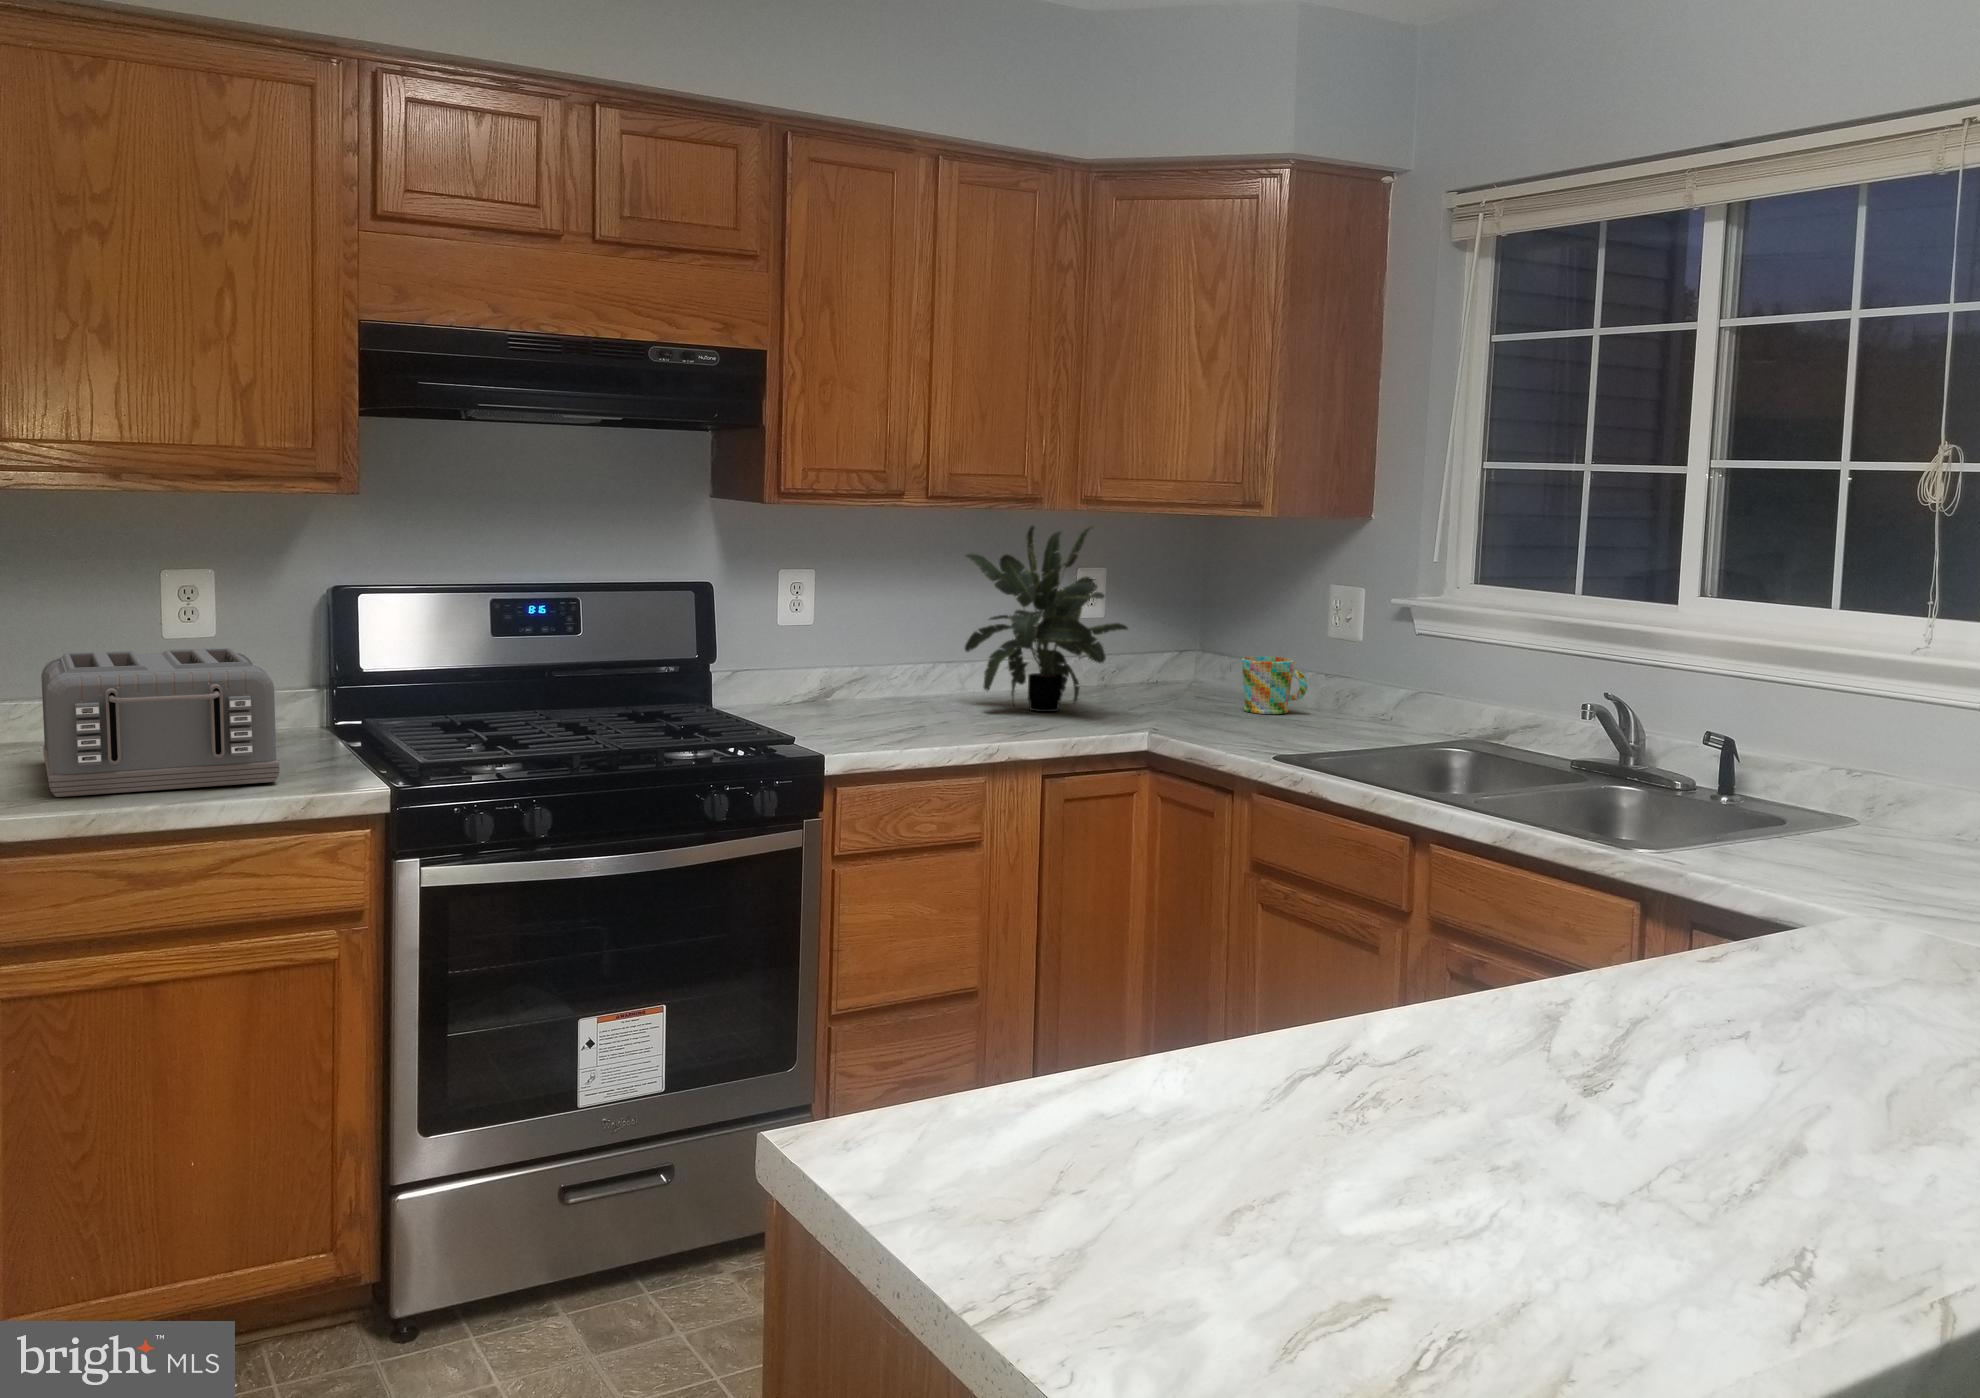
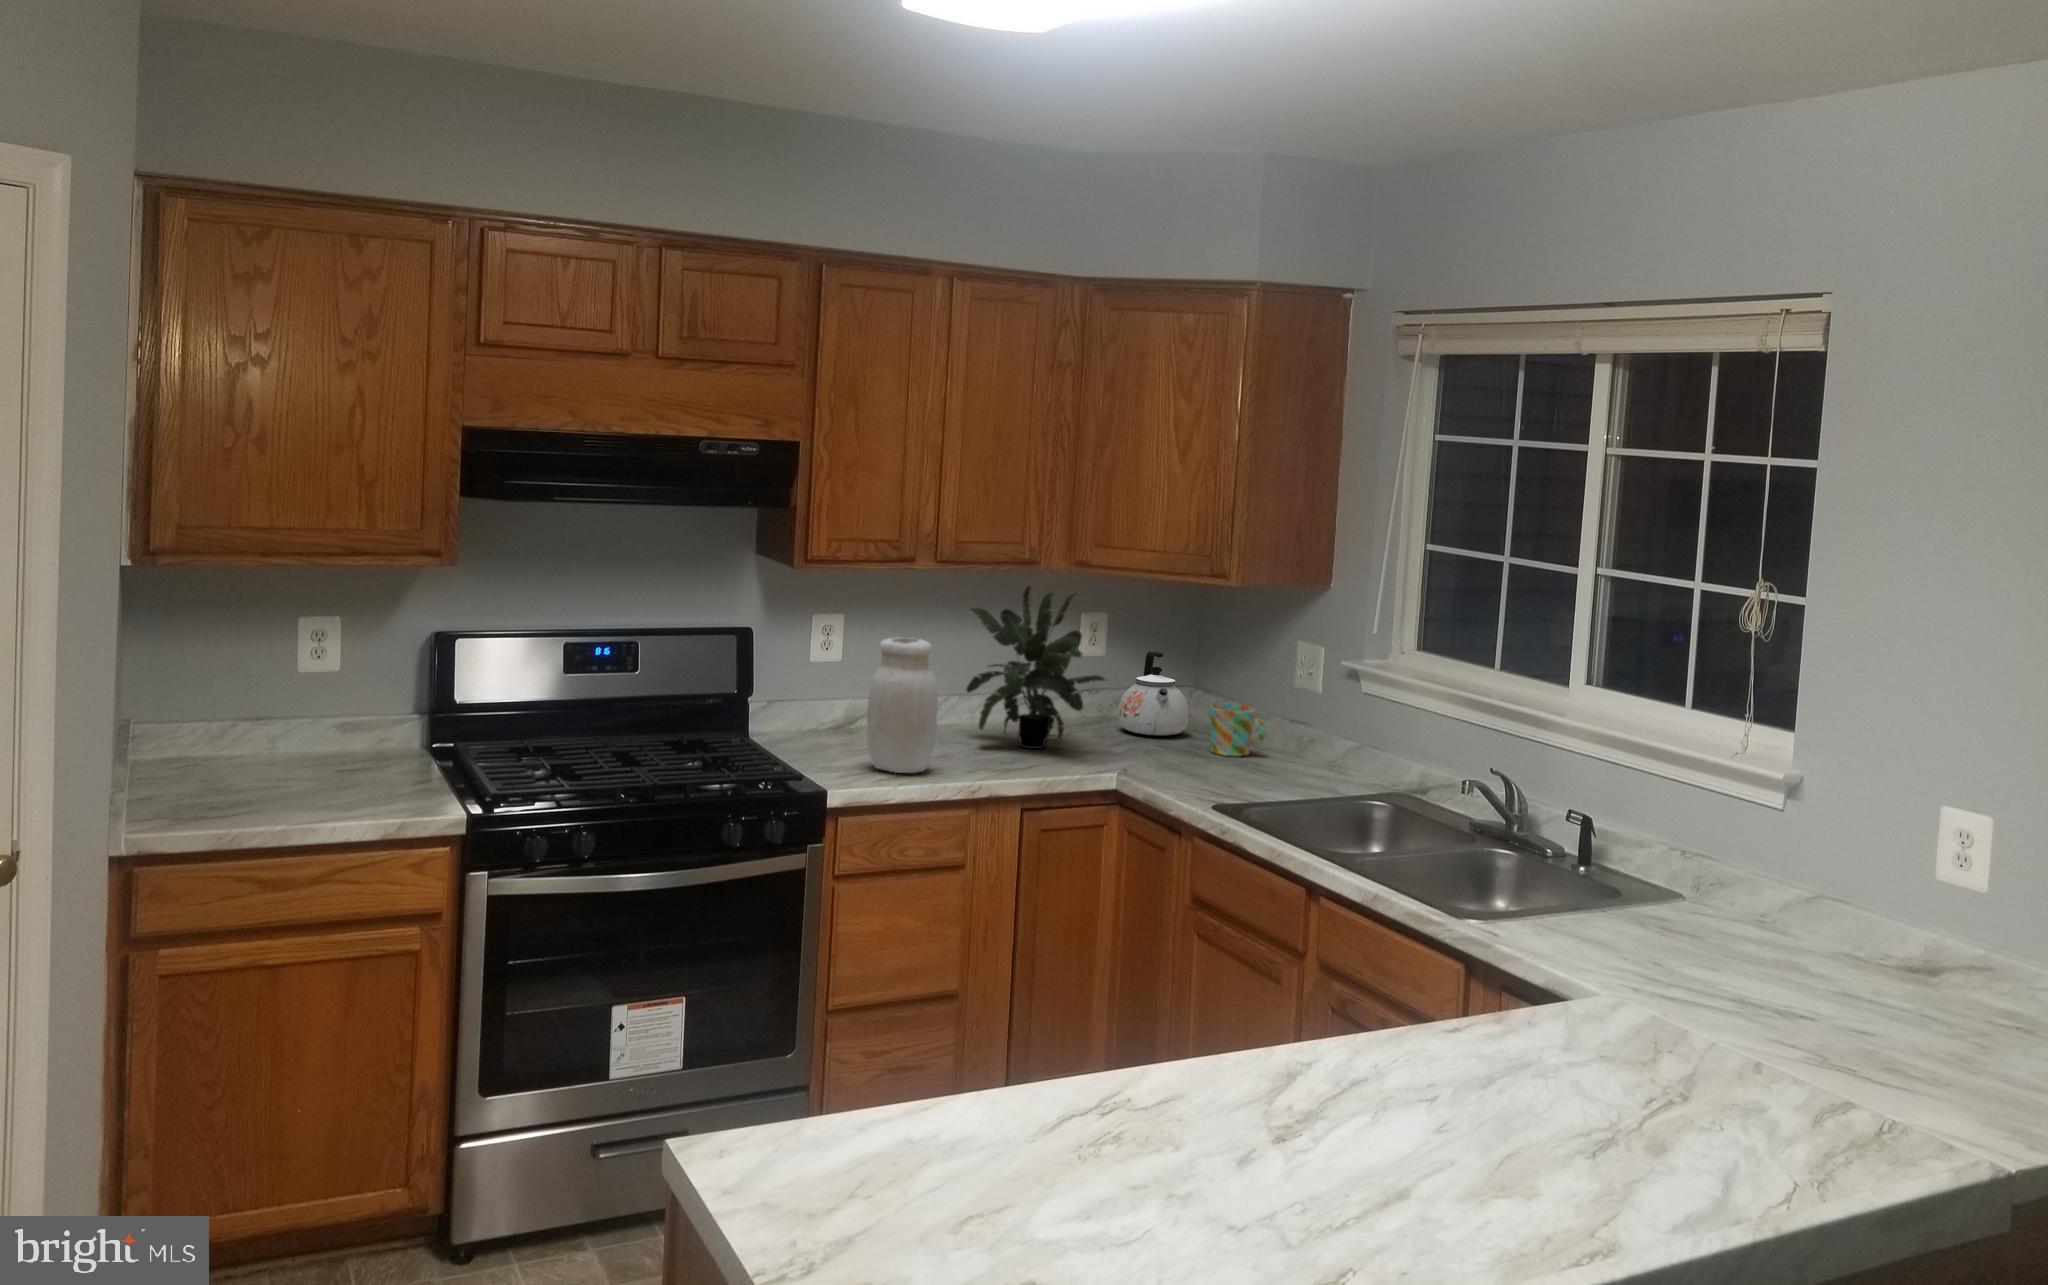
jar: none [863,576,946,735] -> present [867,638,938,773]
kettle: none [1131,605,1211,698] -> present [1118,651,1189,736]
toaster: present [41,648,280,797] -> none [200,692,383,818]

